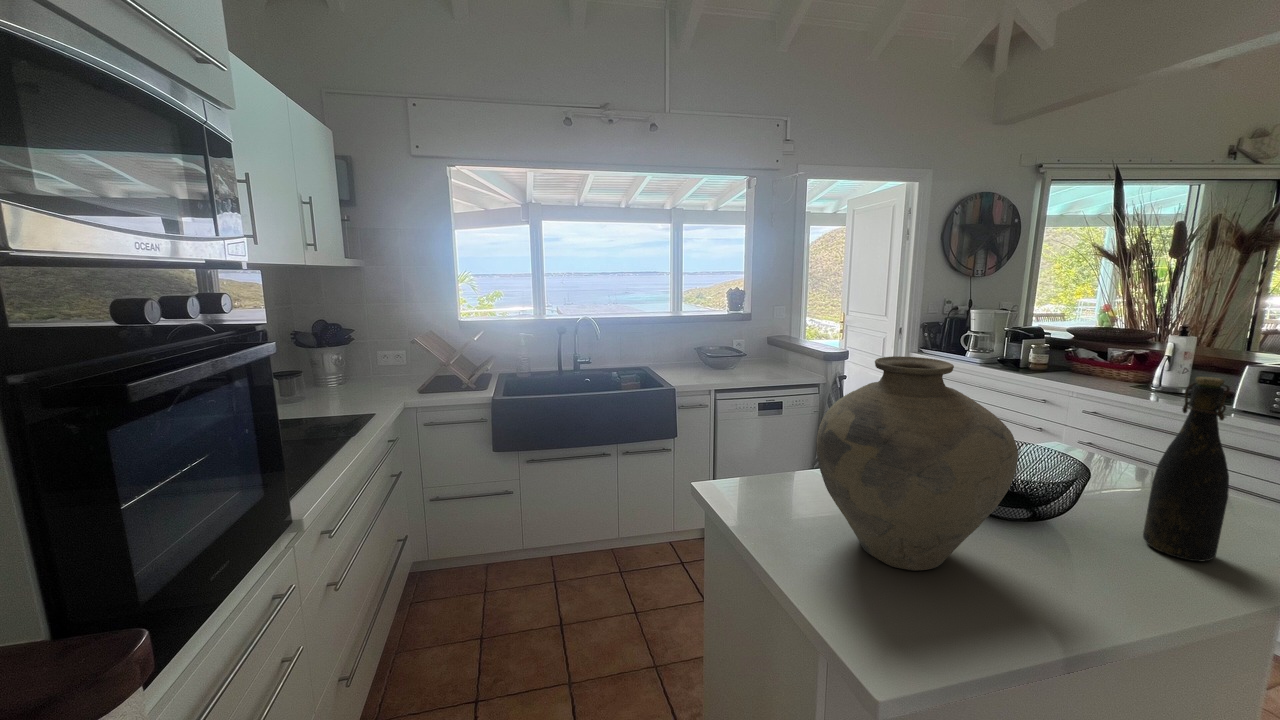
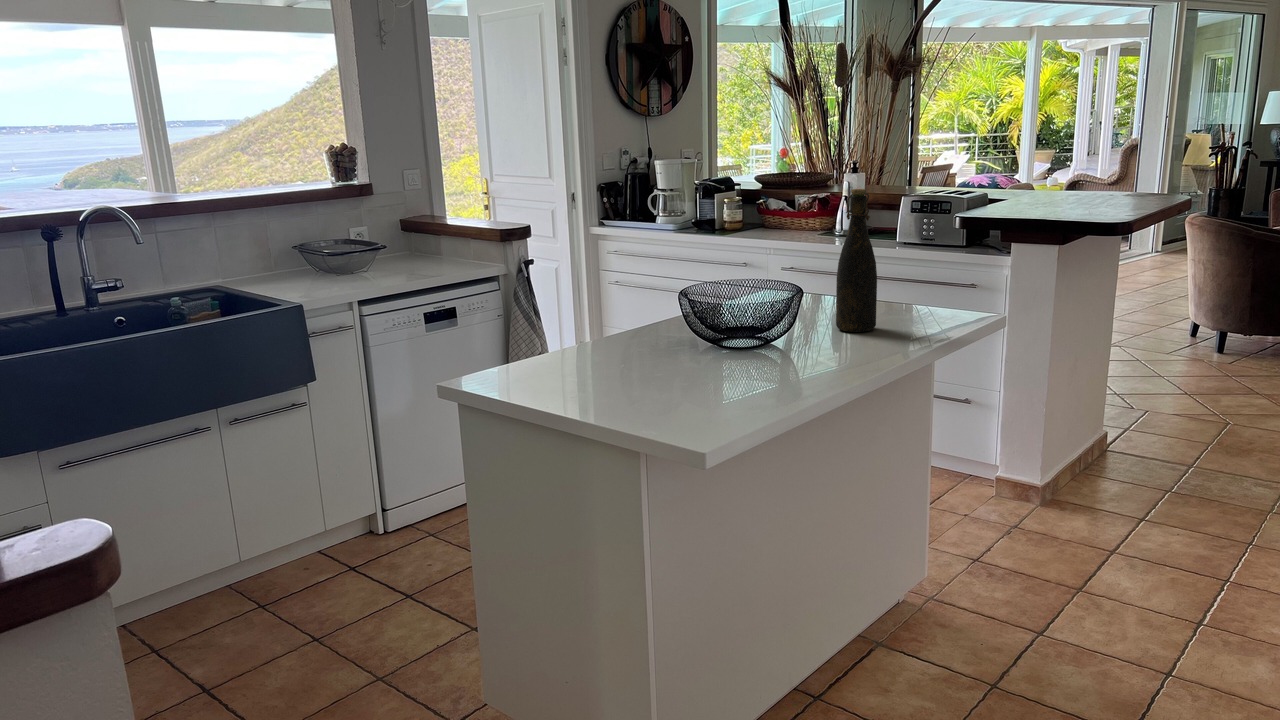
vase: present [816,356,1018,571] -> none [605,189,757,373]

